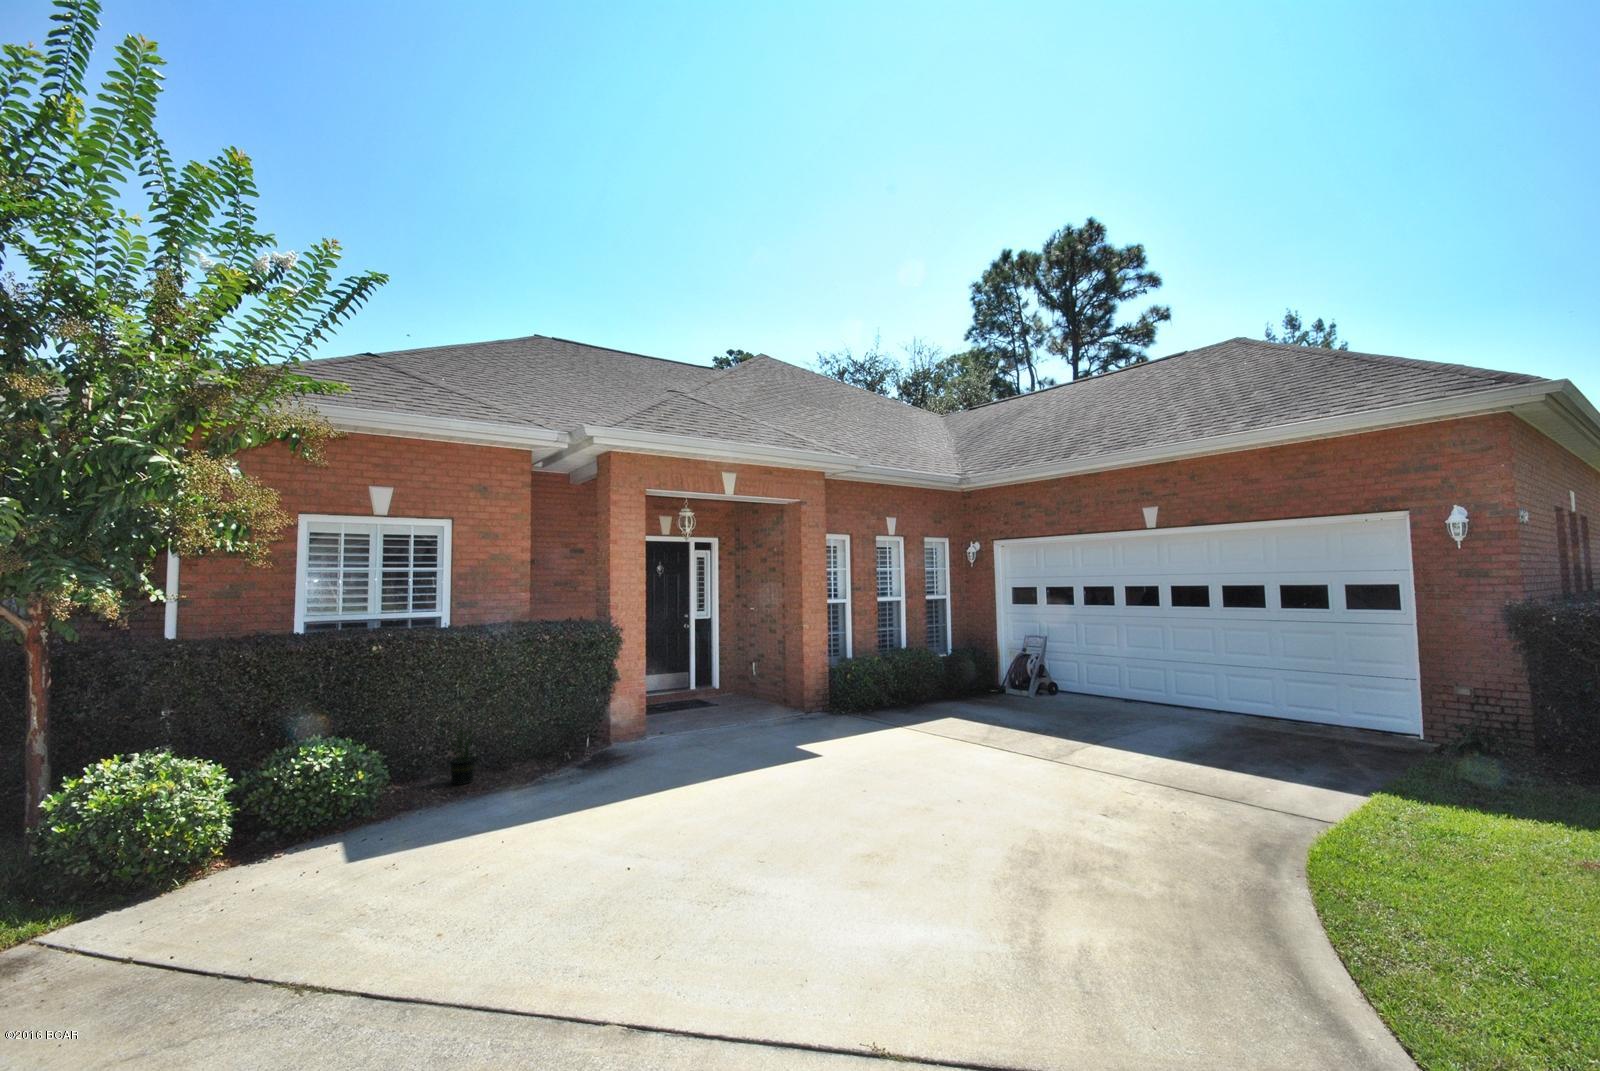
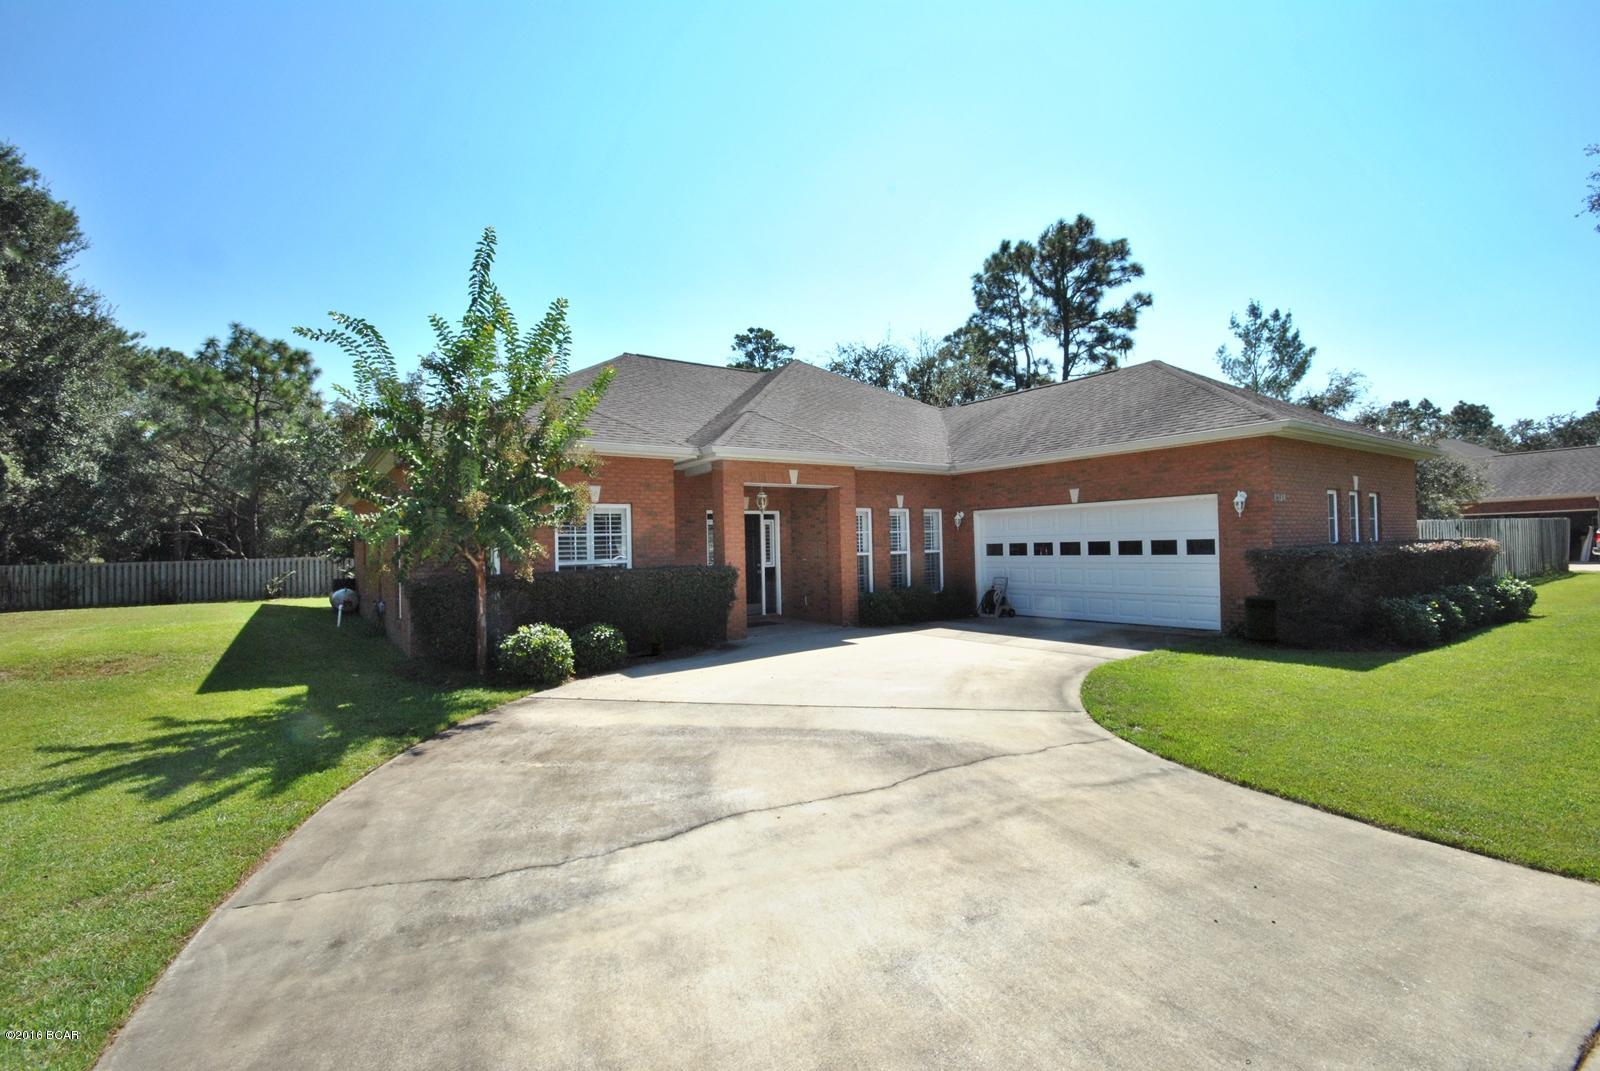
trash can: none [1464,677,1538,758] -> present [1243,595,1278,640]

